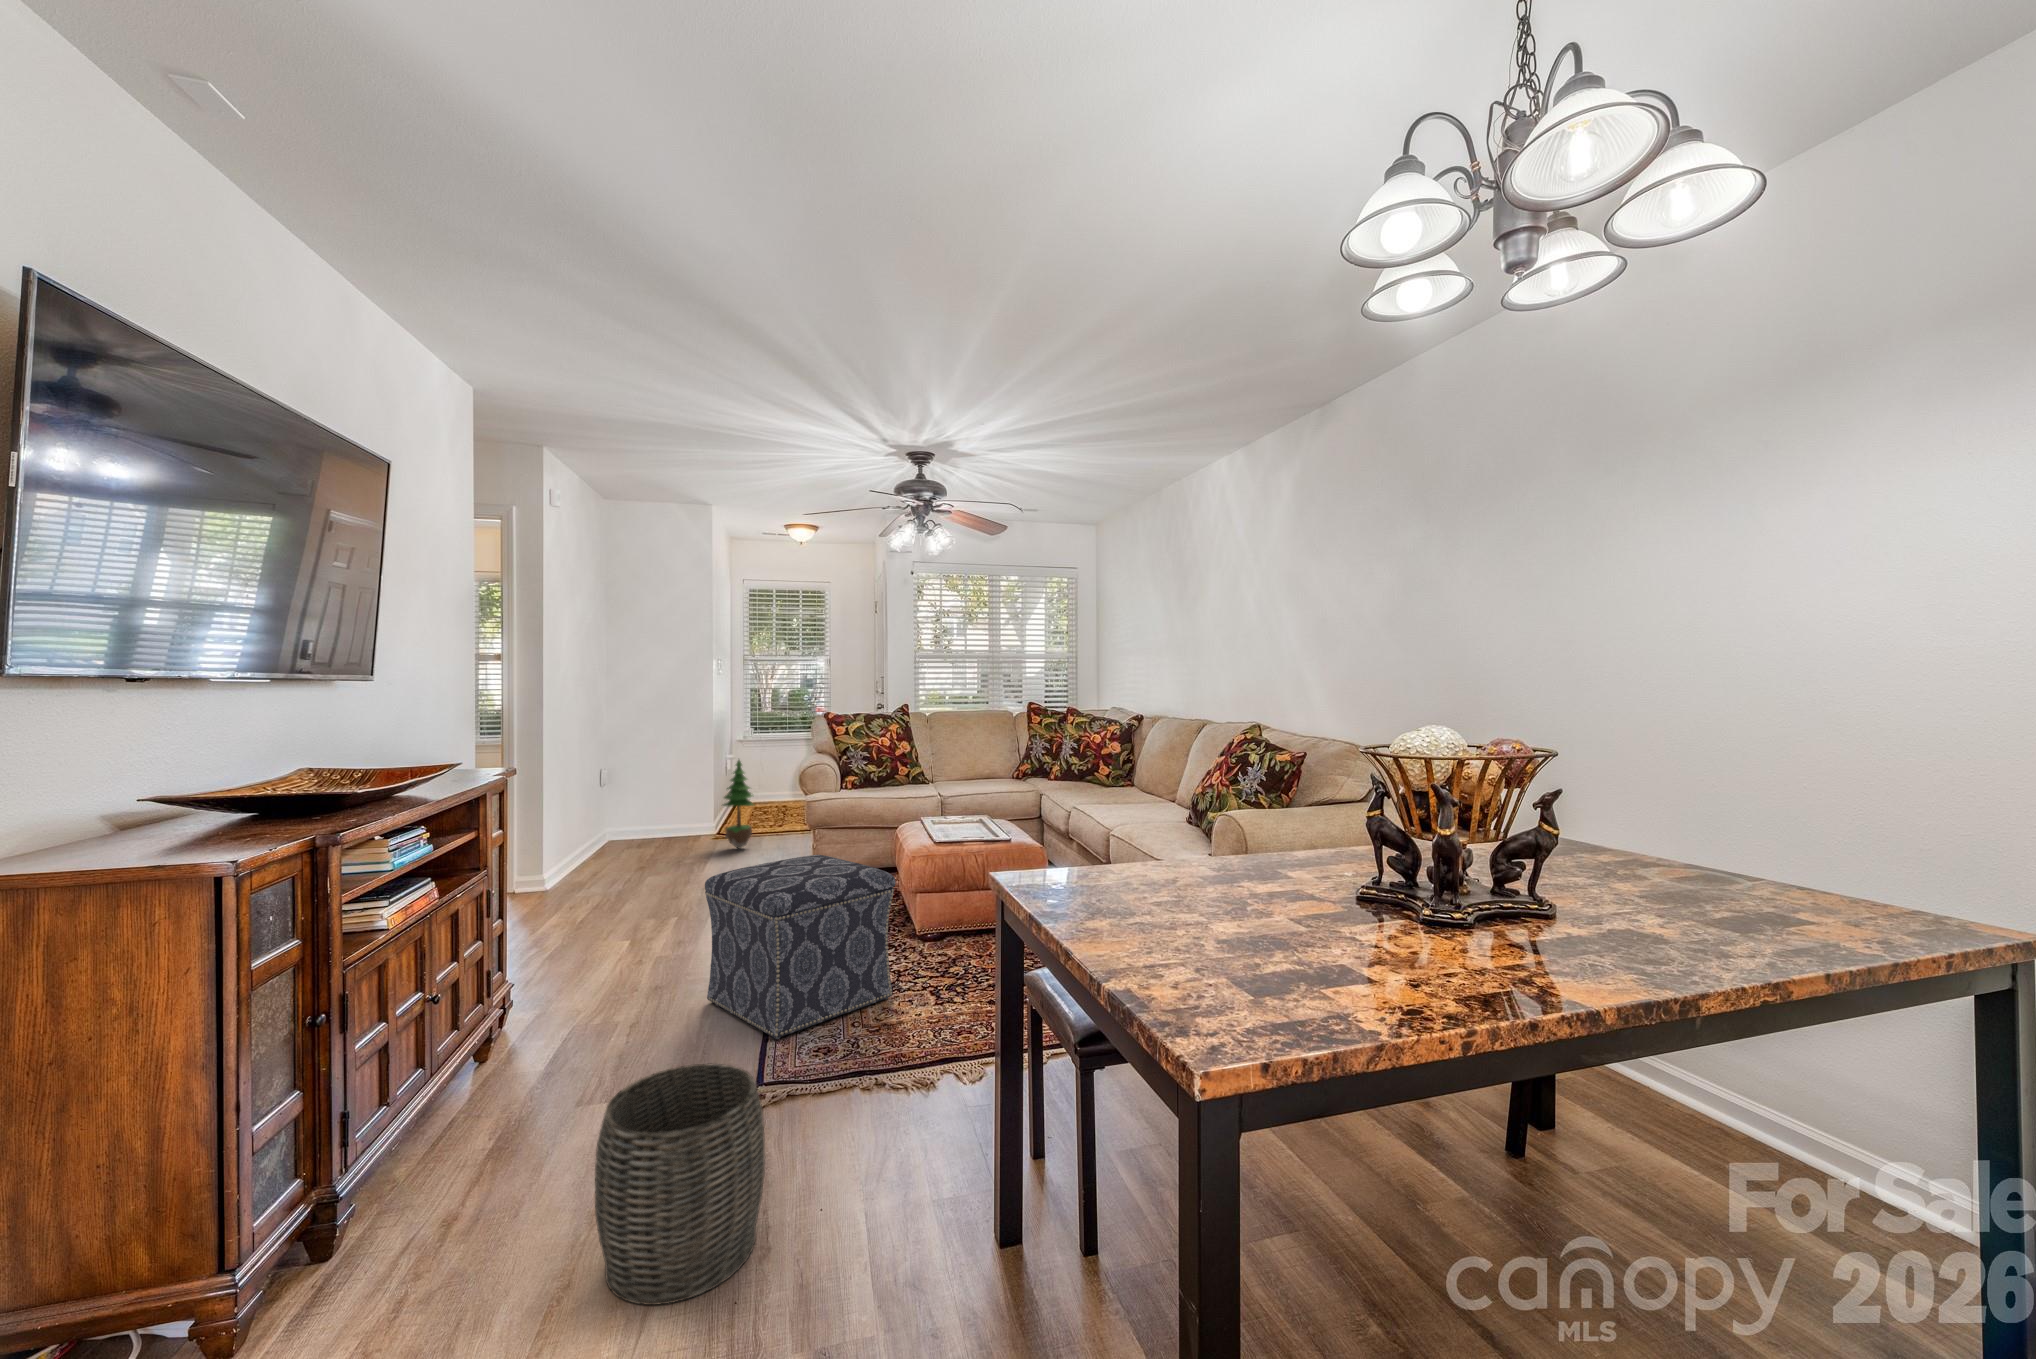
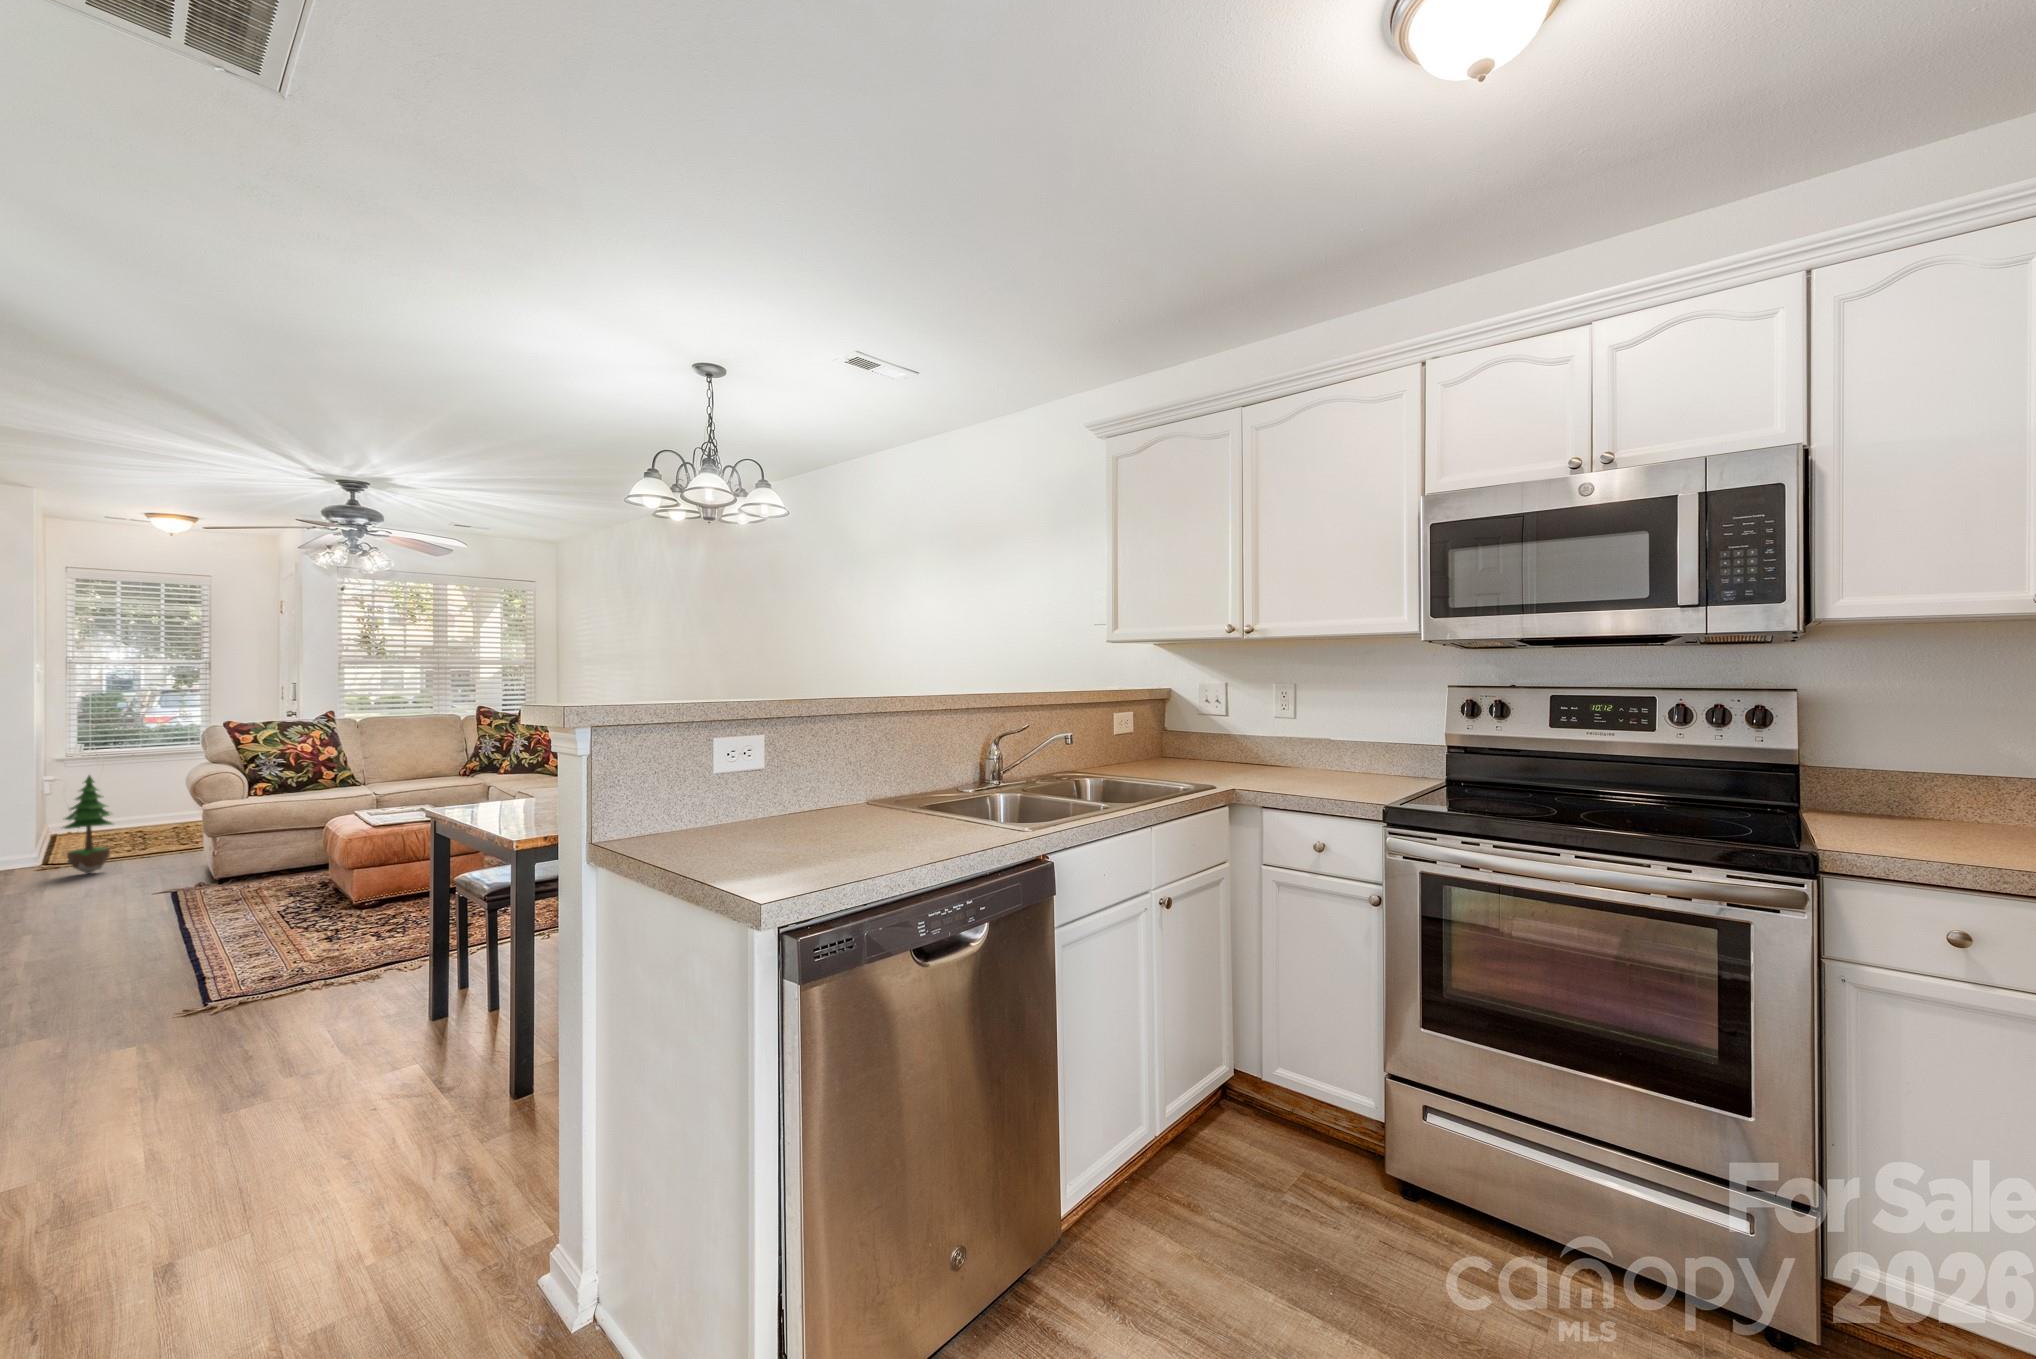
ottoman: present [705,855,895,1039] -> none [110,841,336,984]
woven basket: present [595,1064,765,1305] -> none [81,959,241,1108]

